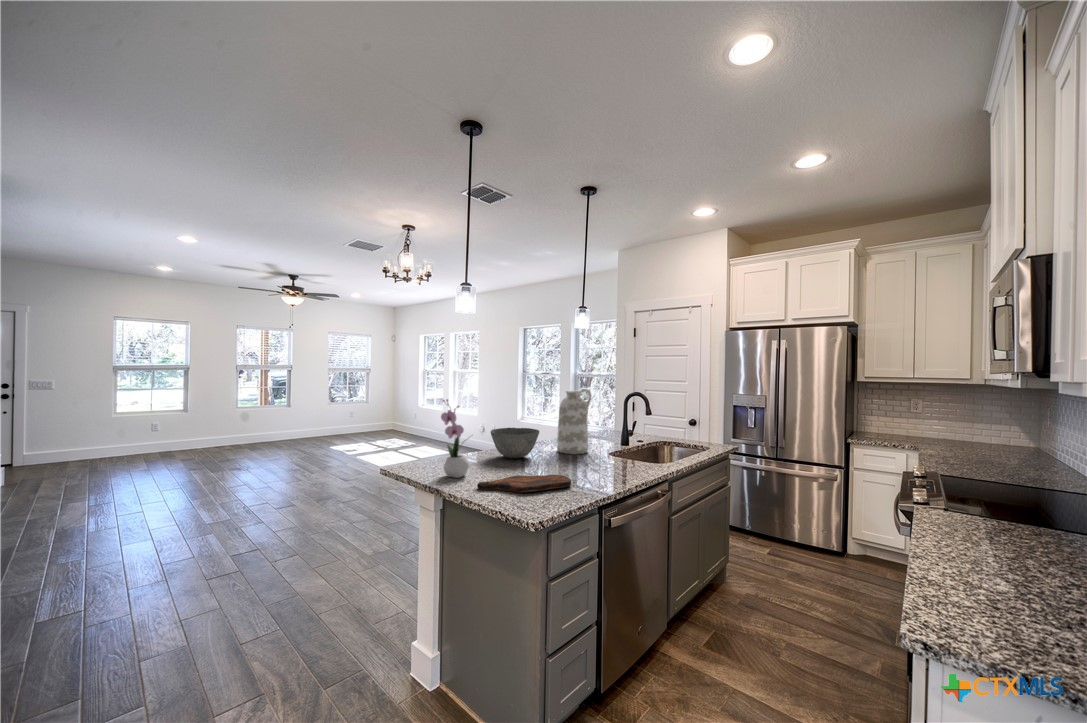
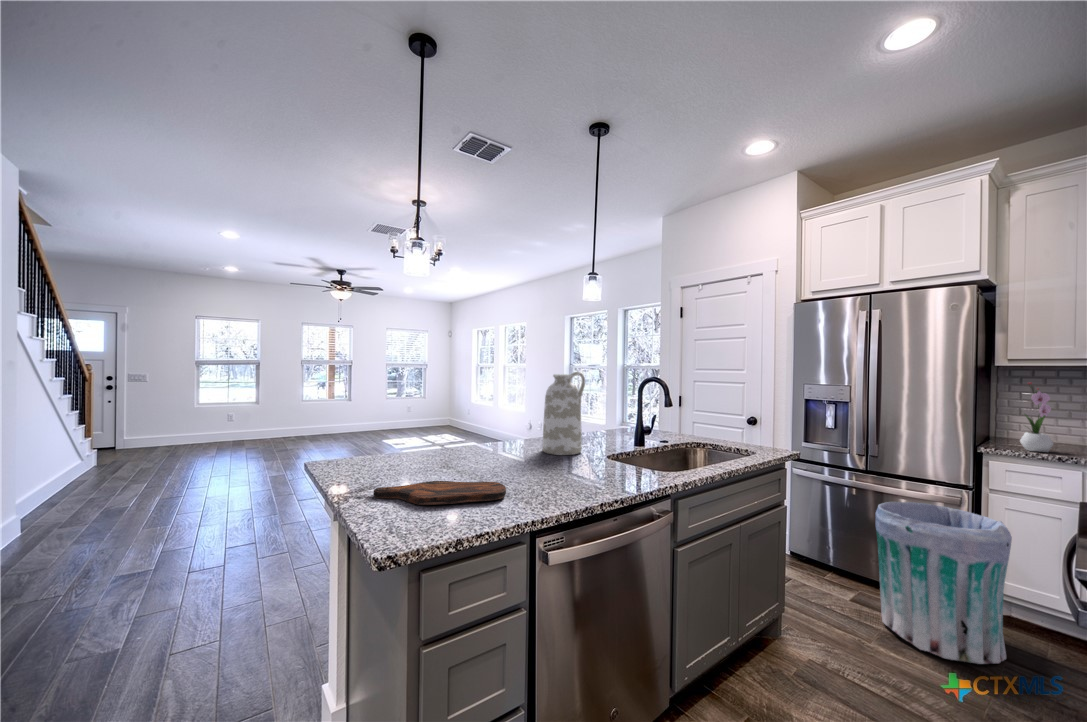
flower arrangement: present [441,399,469,478] -> present [1020,382,1053,452]
bowl: present [491,428,539,458] -> none [447,420,510,458]
trash can: none [784,479,867,585] -> present [876,502,1012,664]

